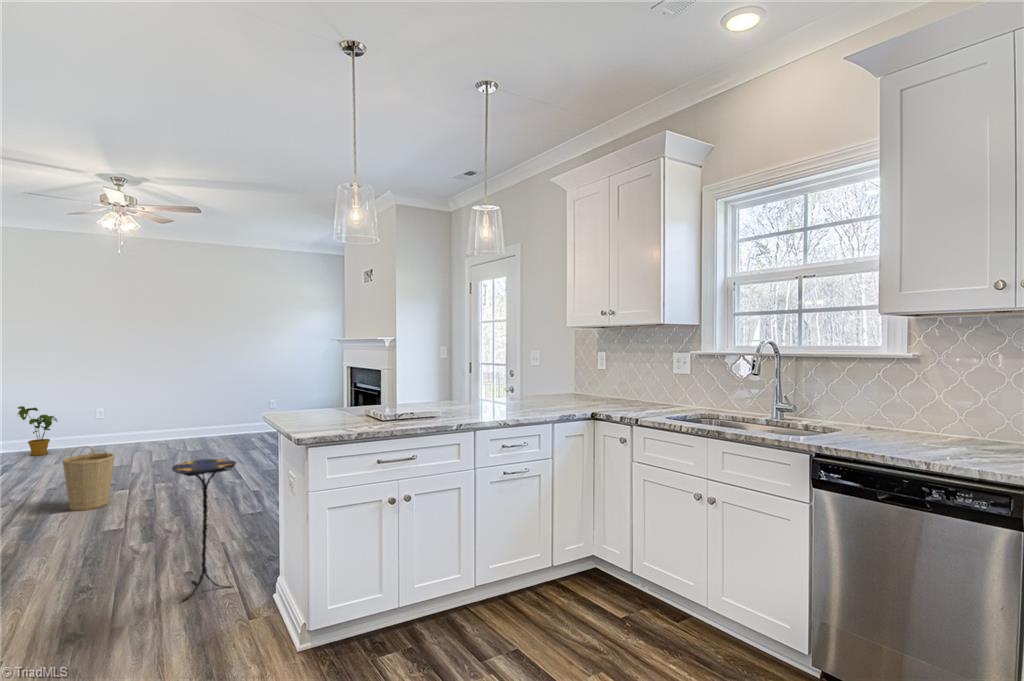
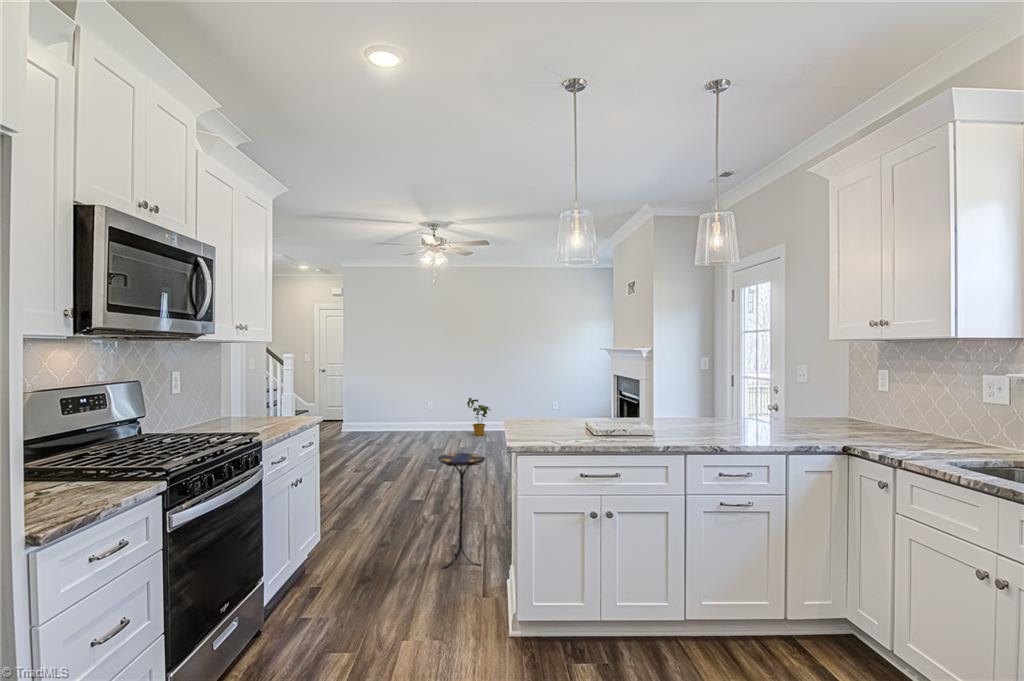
house plant: present [18,406,57,456] -> present [467,398,490,436]
basket: present [62,446,115,511] -> none [392,432,425,482]

